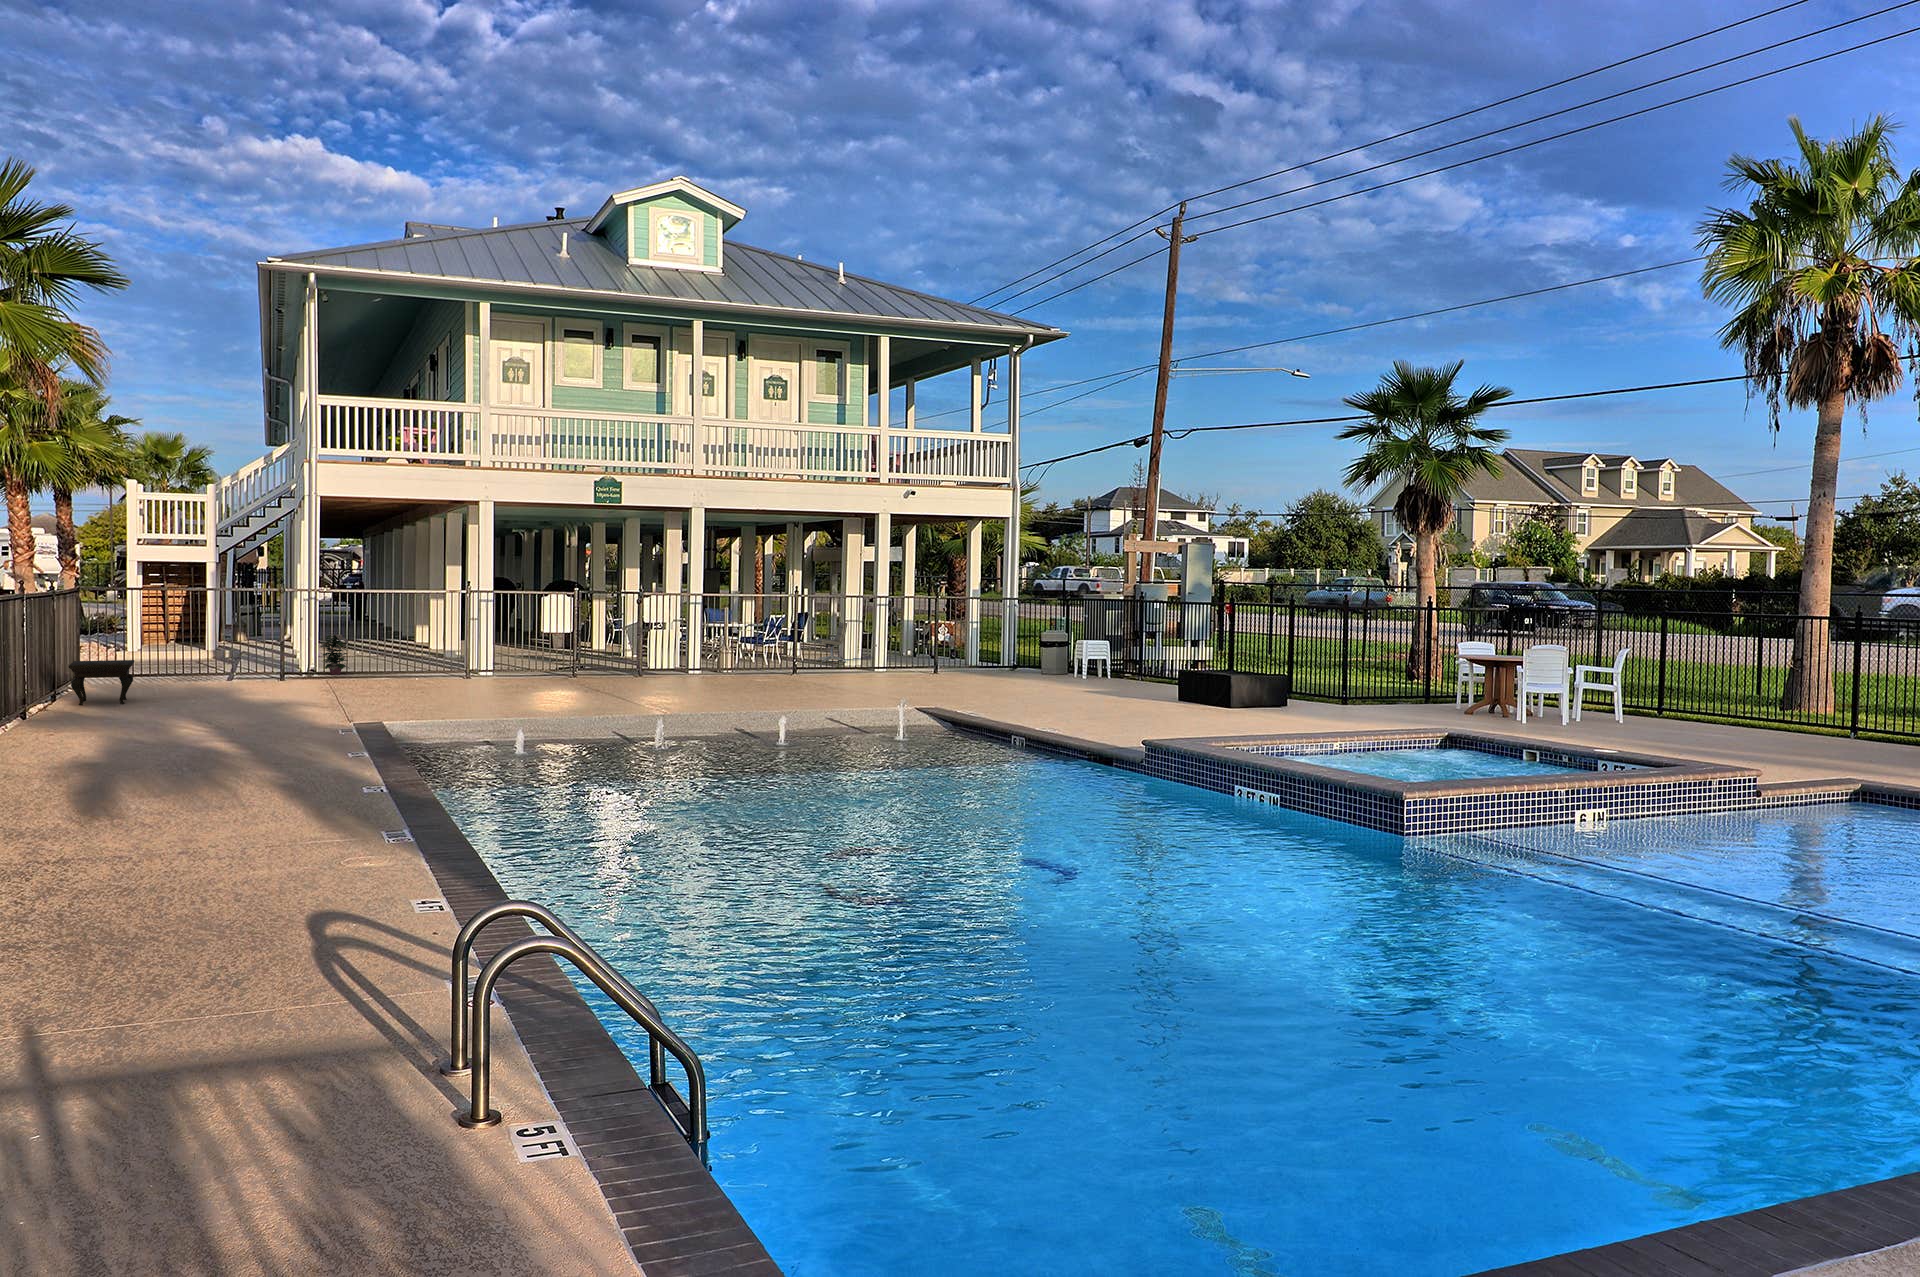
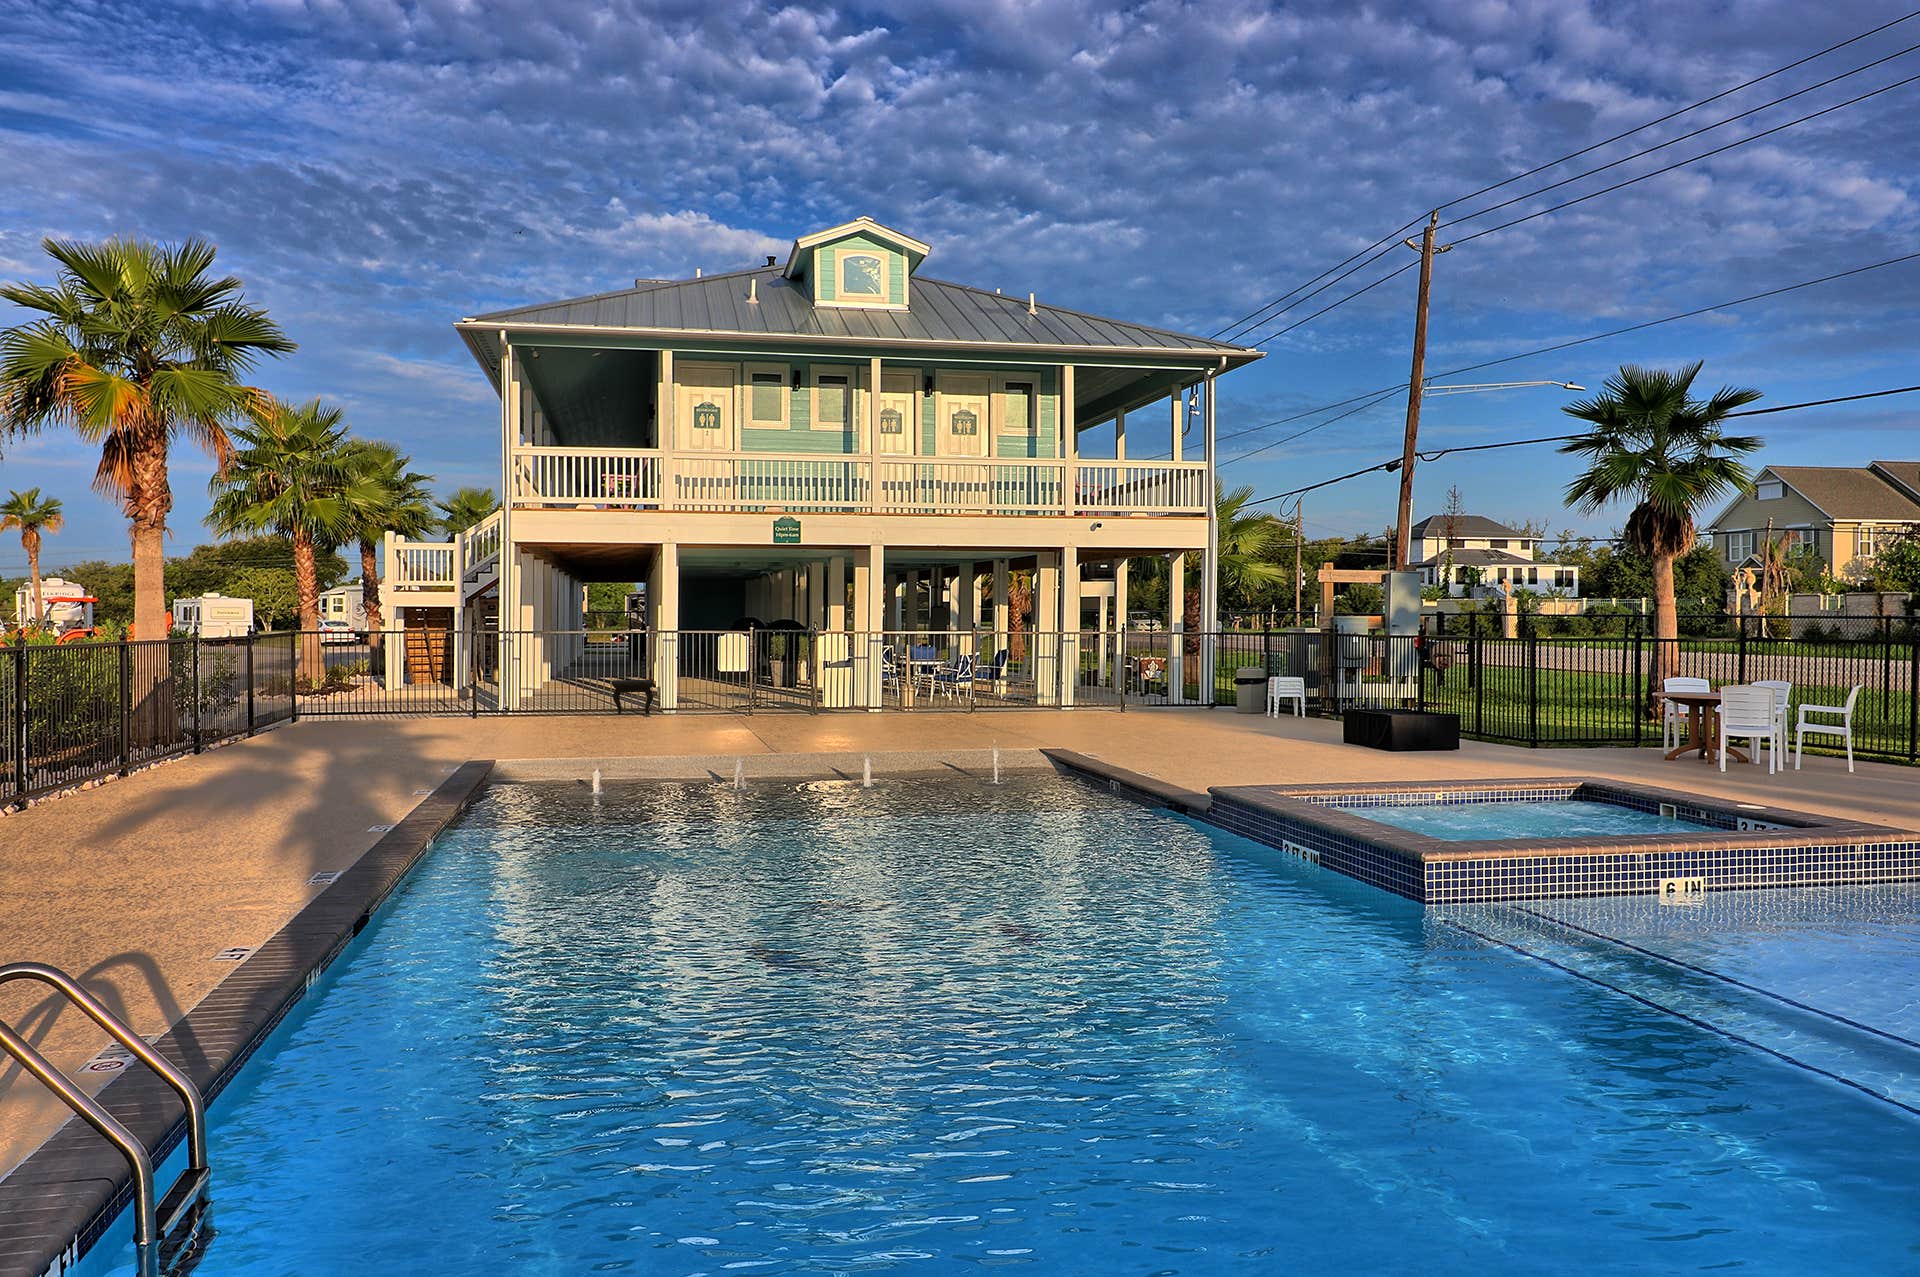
decorative plant: present [320,634,349,675] -> none [517,675,547,713]
side table: present [69,660,135,705] -> present [612,680,654,714]

